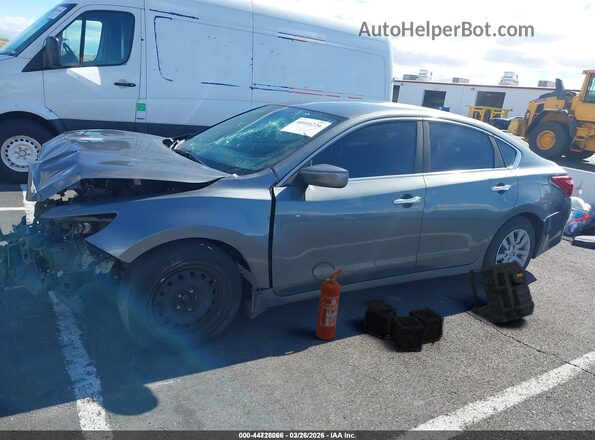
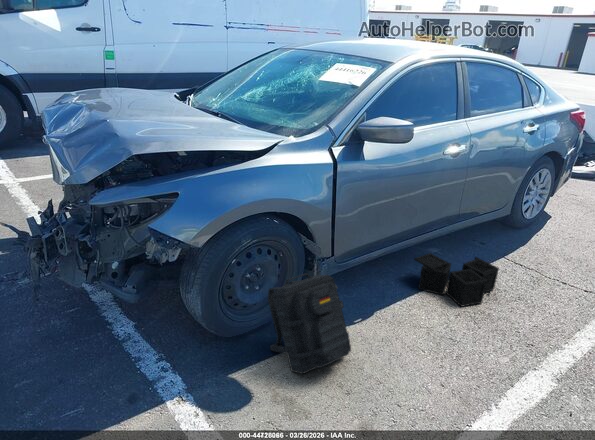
backpack: present [469,260,535,323] -> present [268,273,351,374]
fire extinguisher: present [312,262,343,340] -> none [375,224,404,302]

